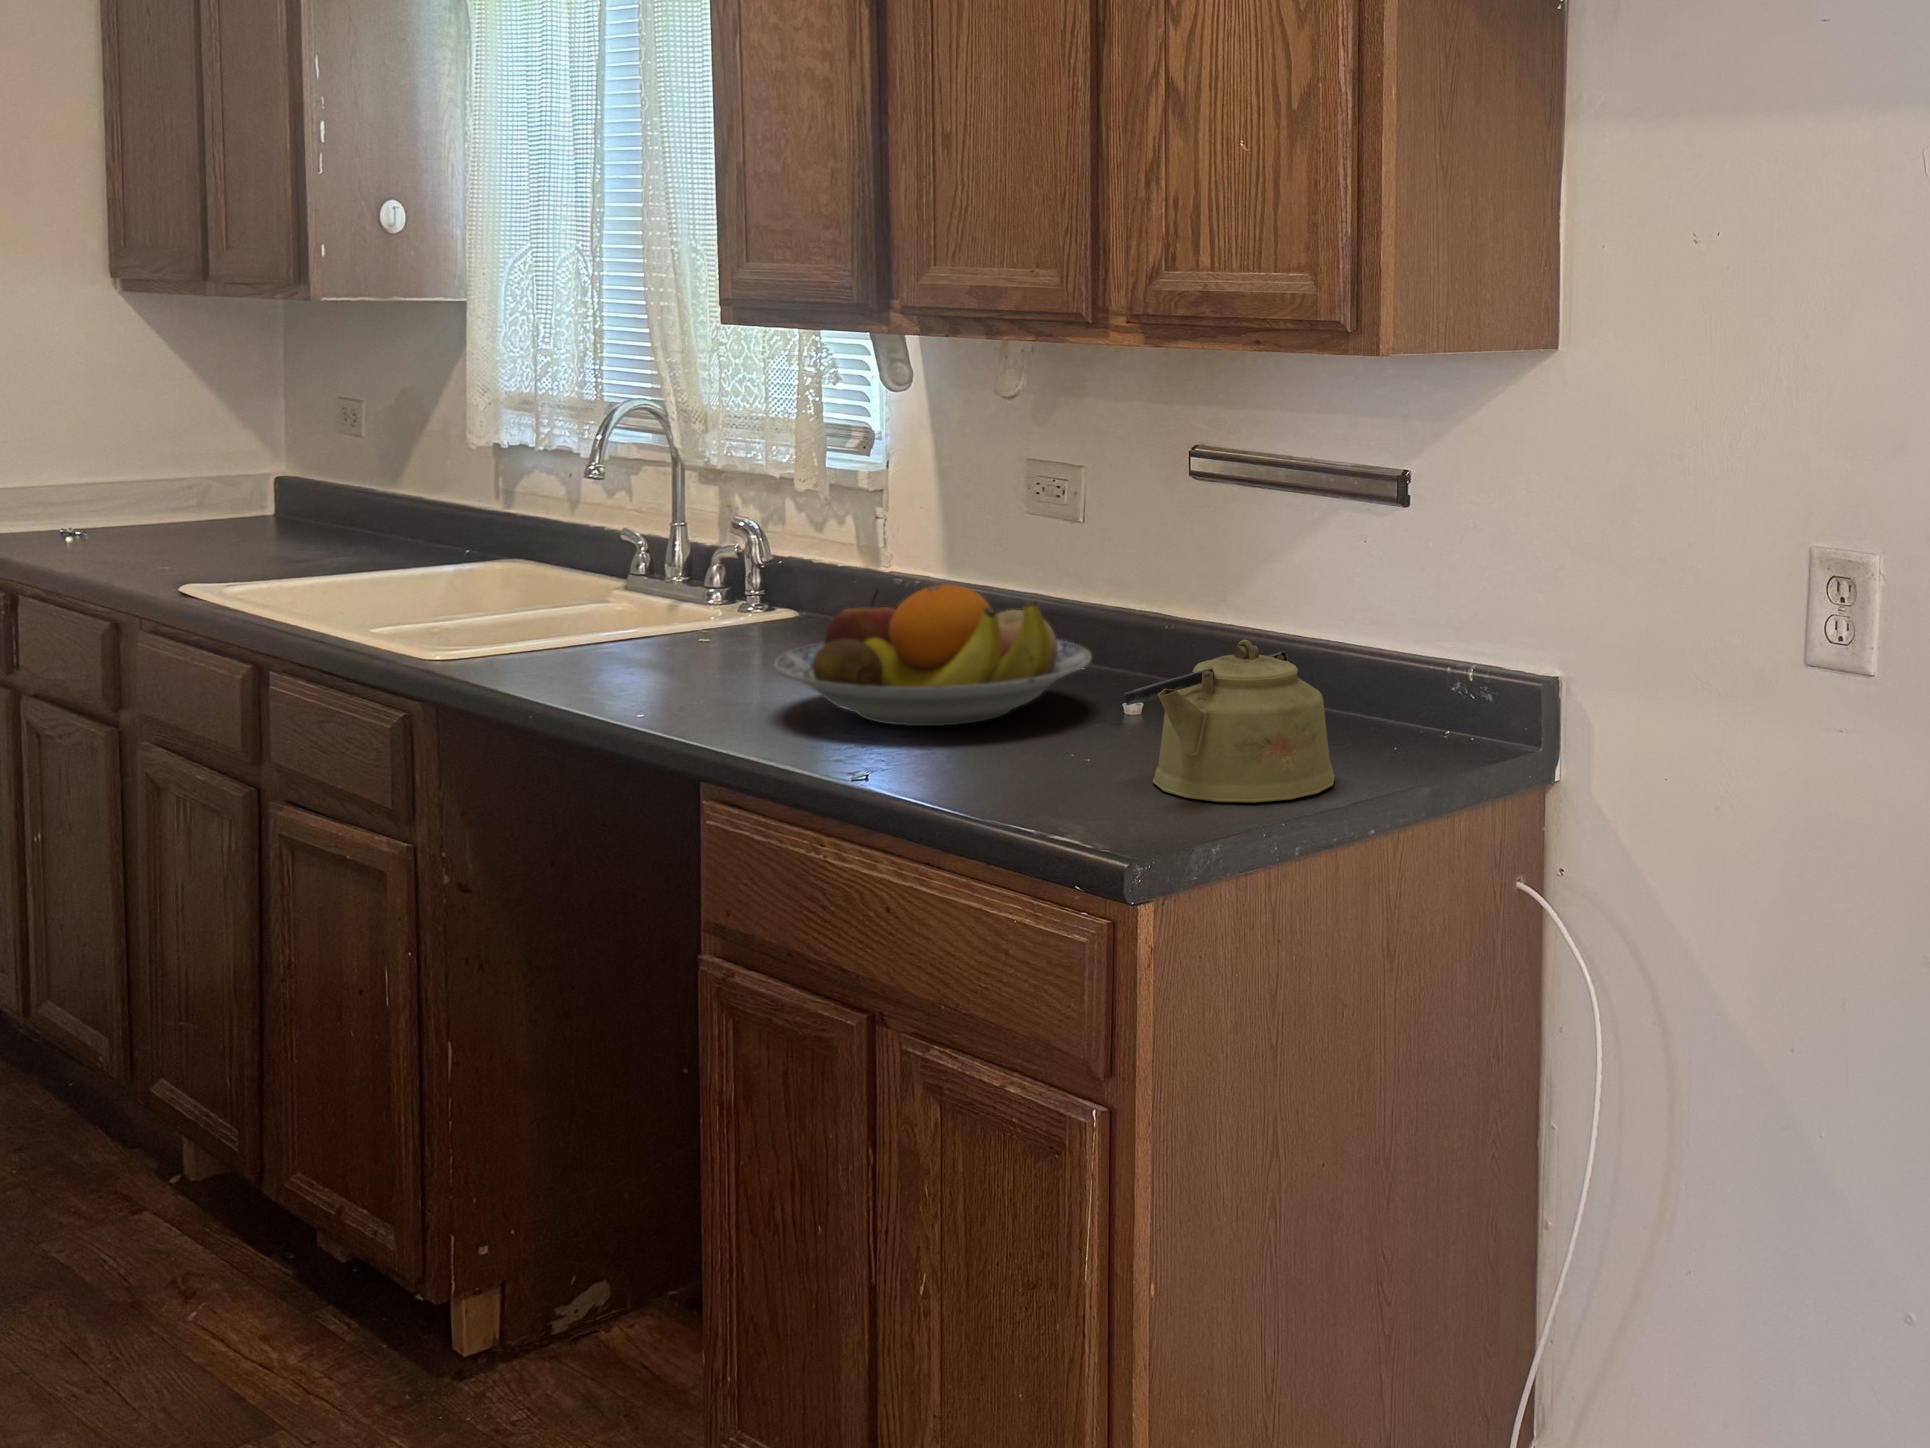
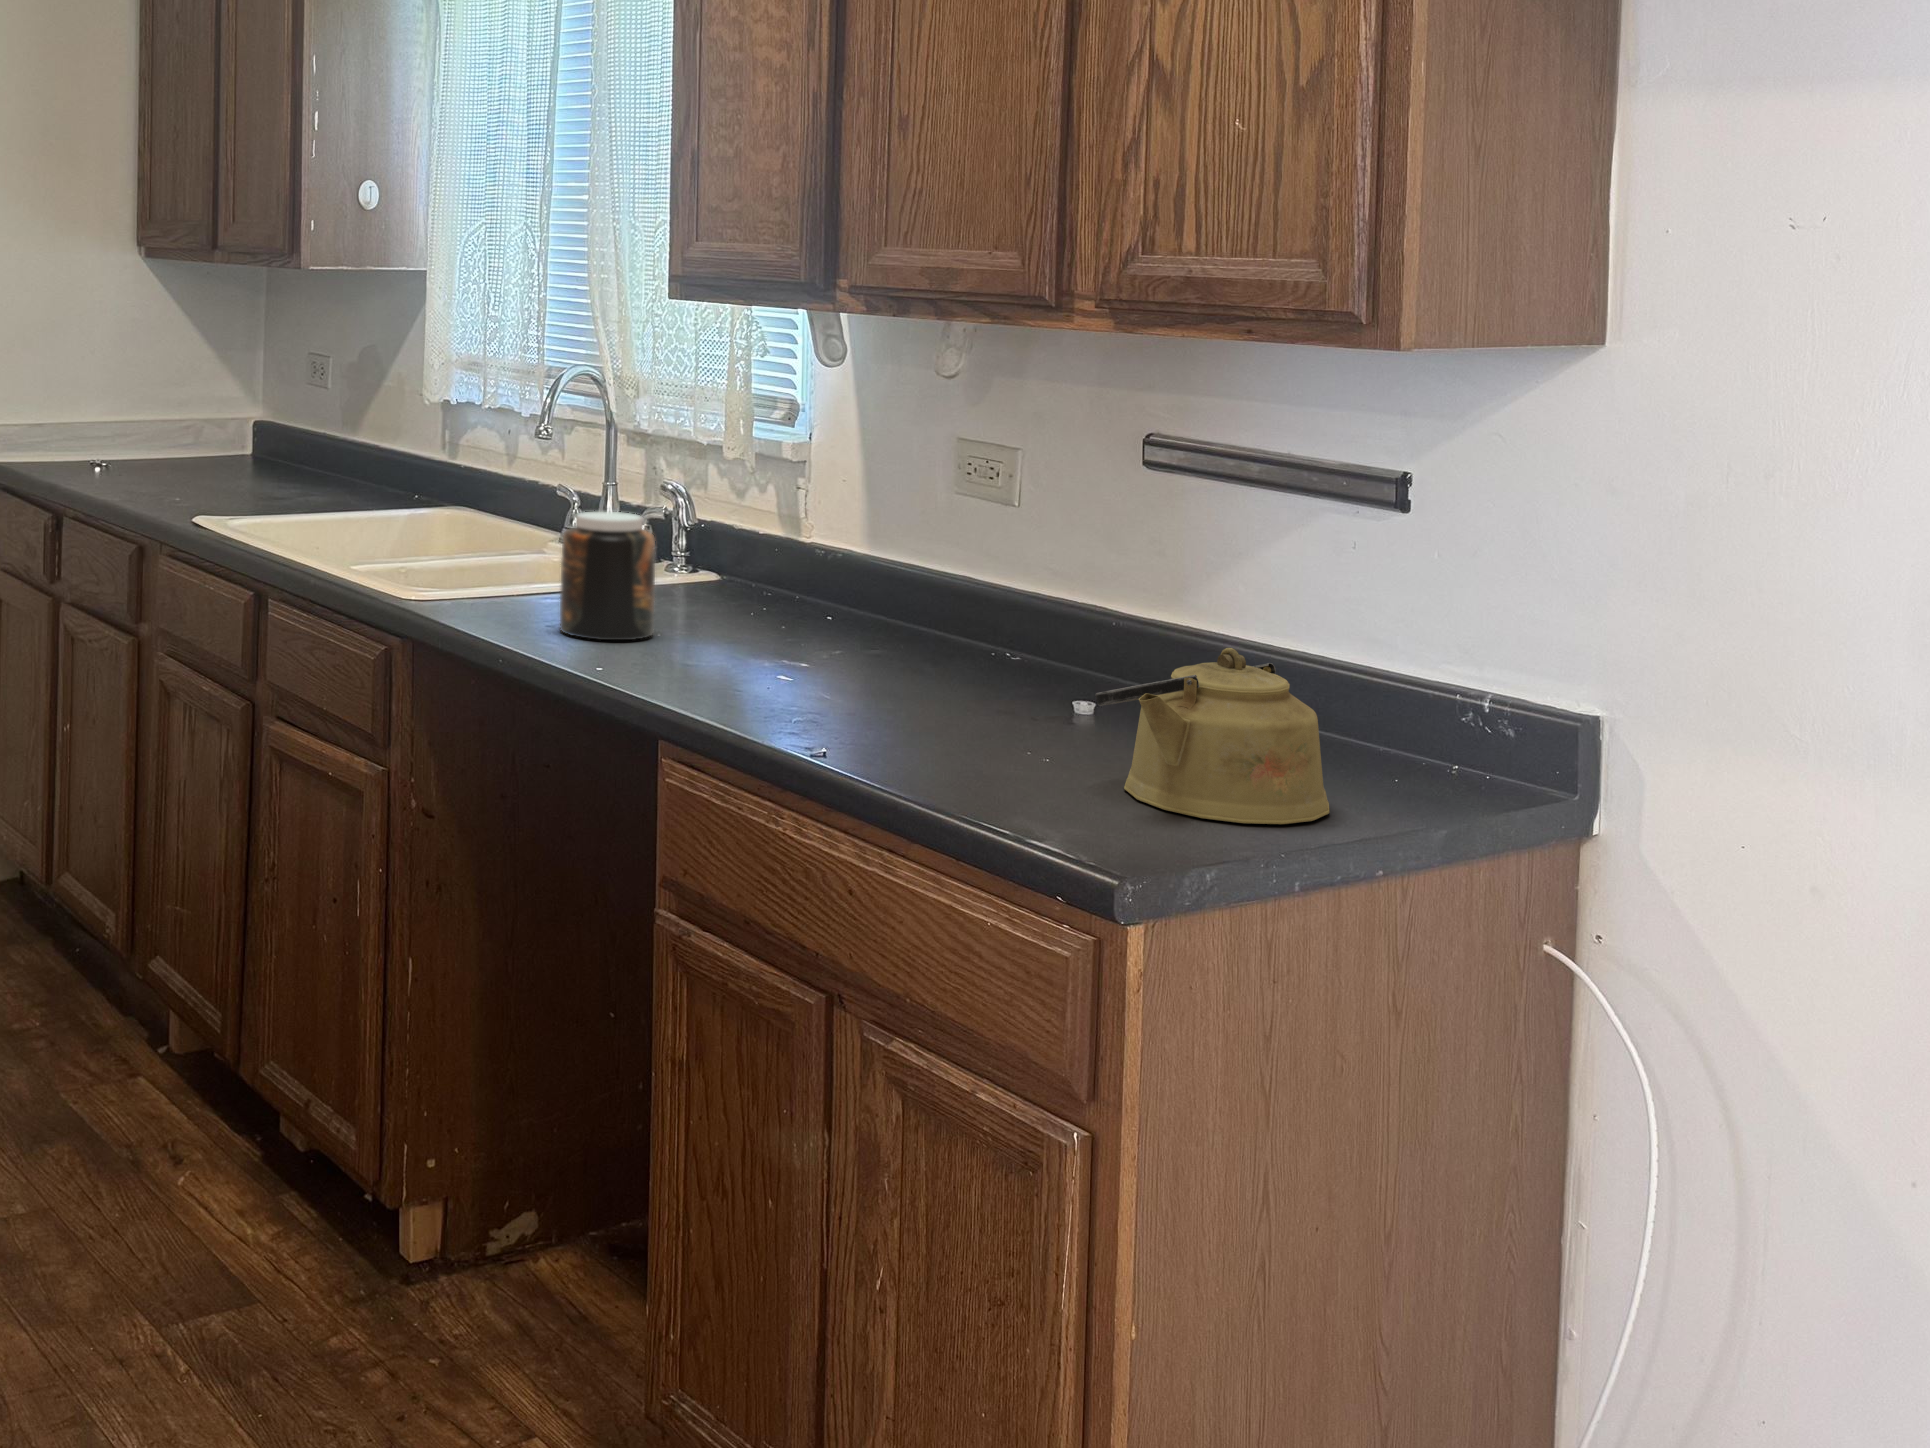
jar: none [603,549,708,684] -> present [560,512,655,640]
fruit bowl: present [774,585,1091,726] -> none [726,565,1042,707]

